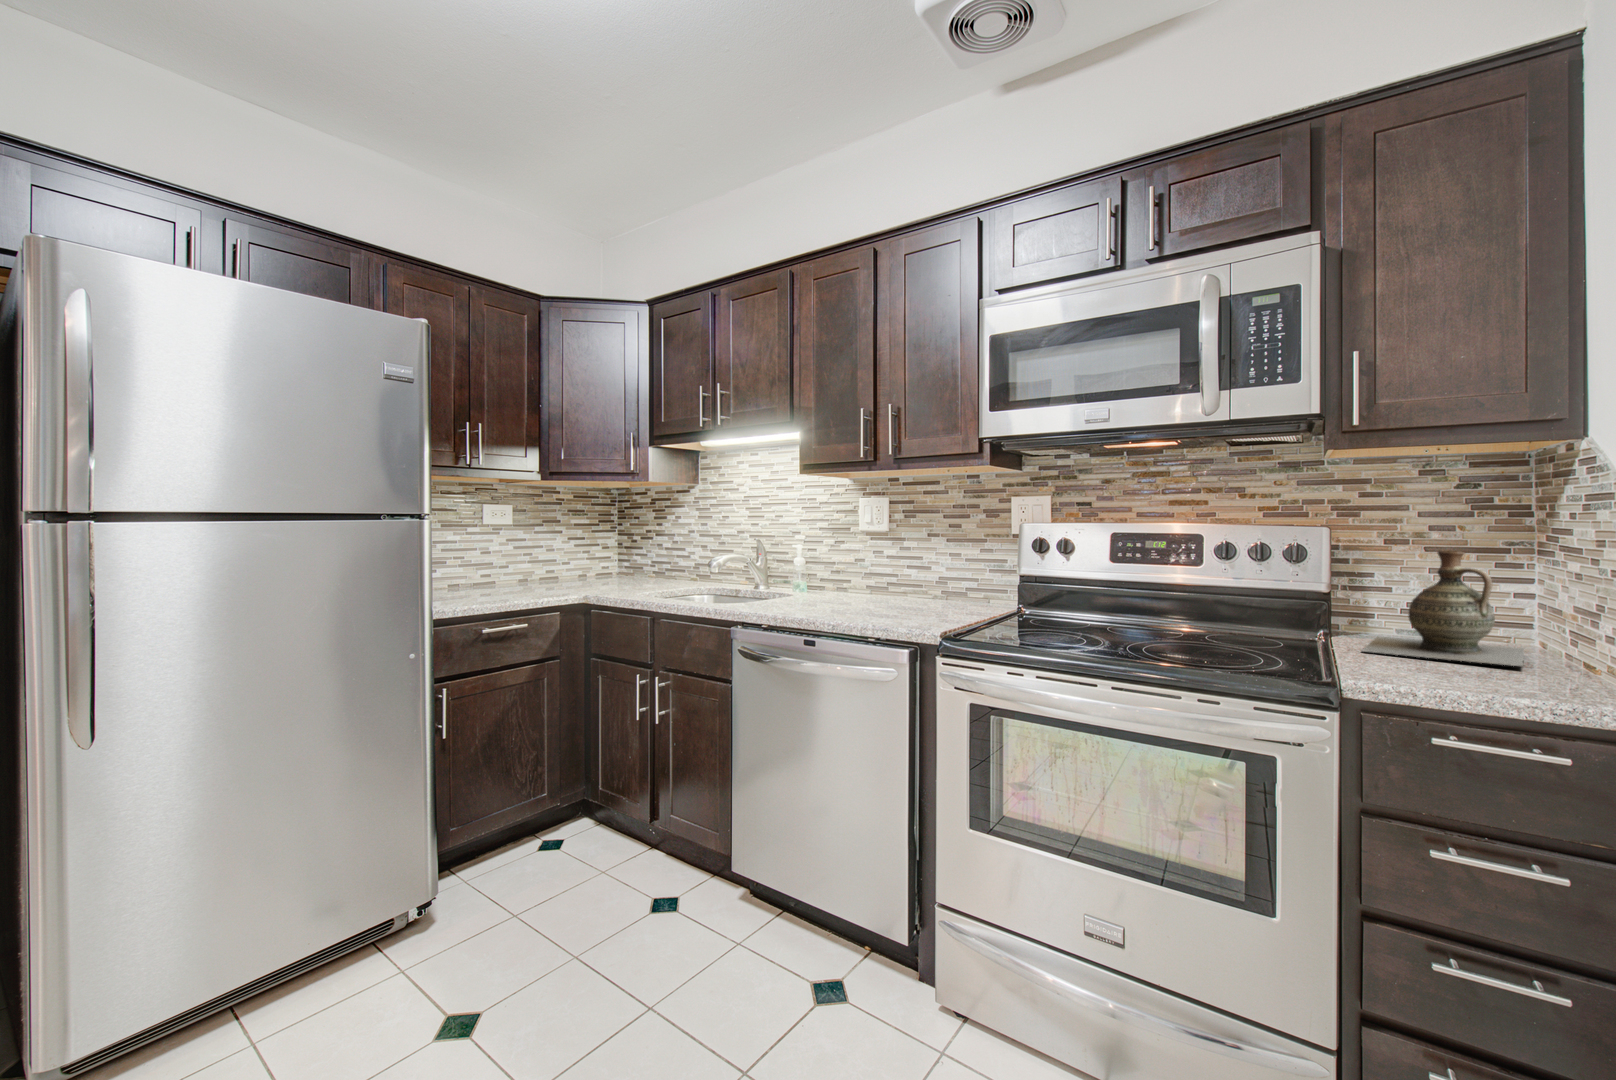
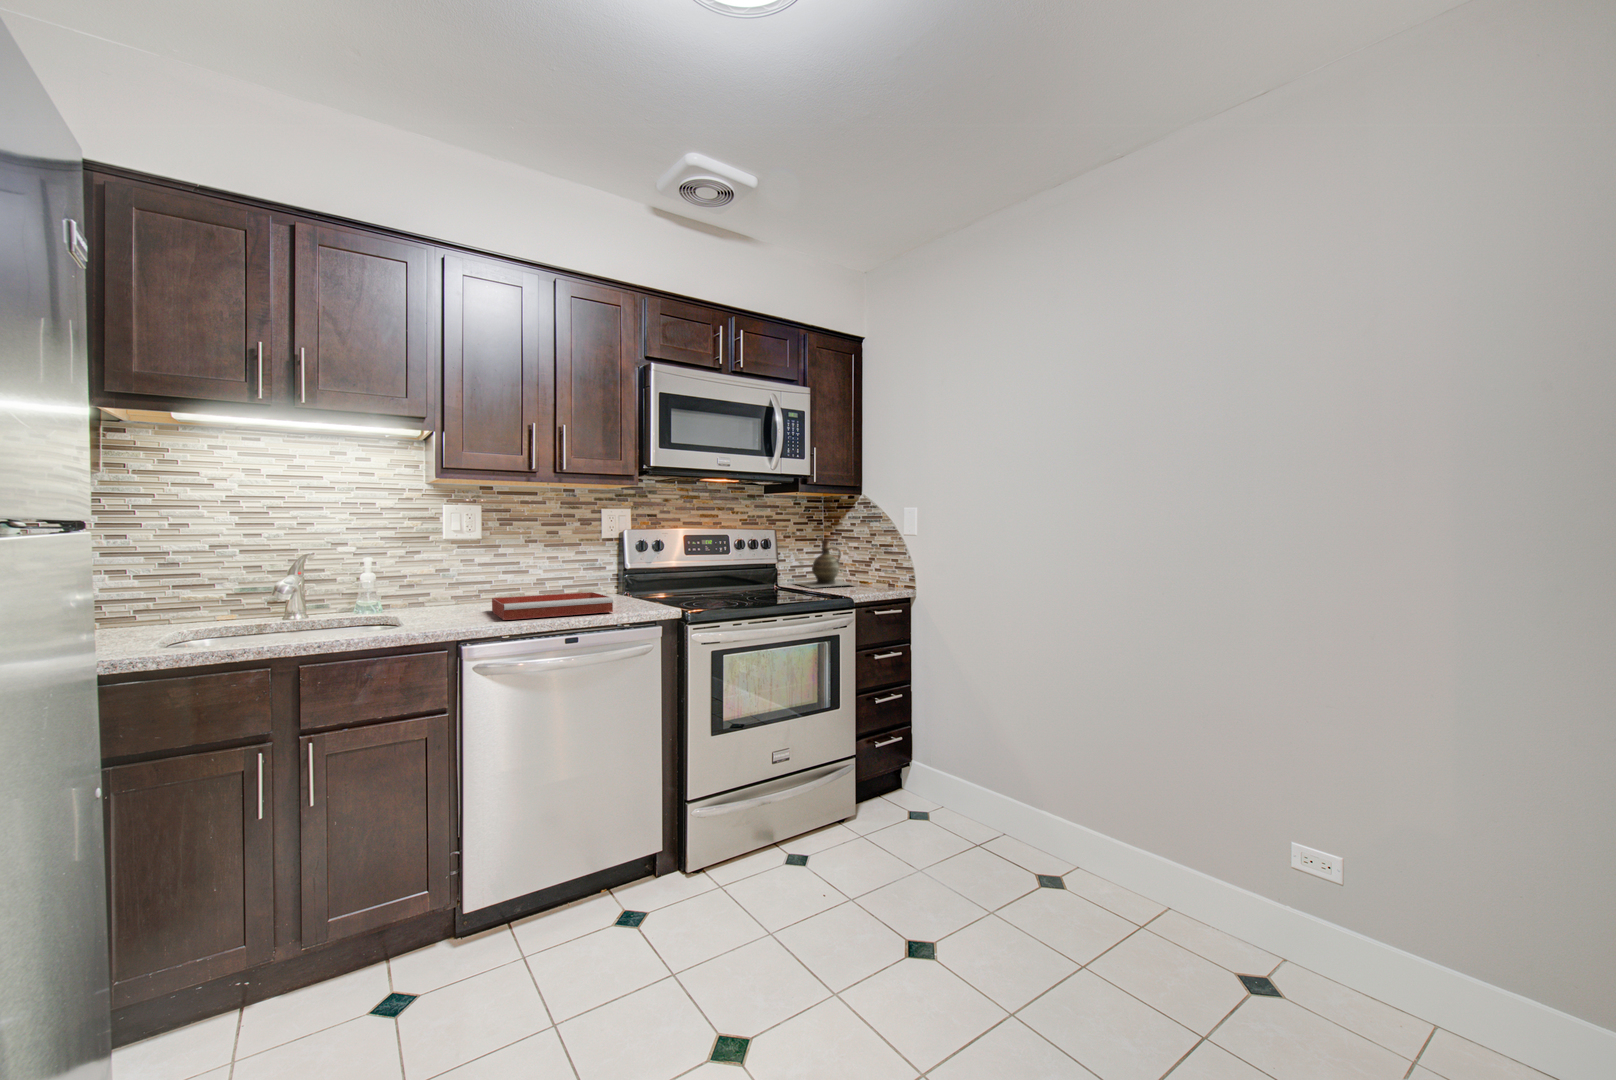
tray: none [786,591,927,623] -> present [492,592,613,620]

